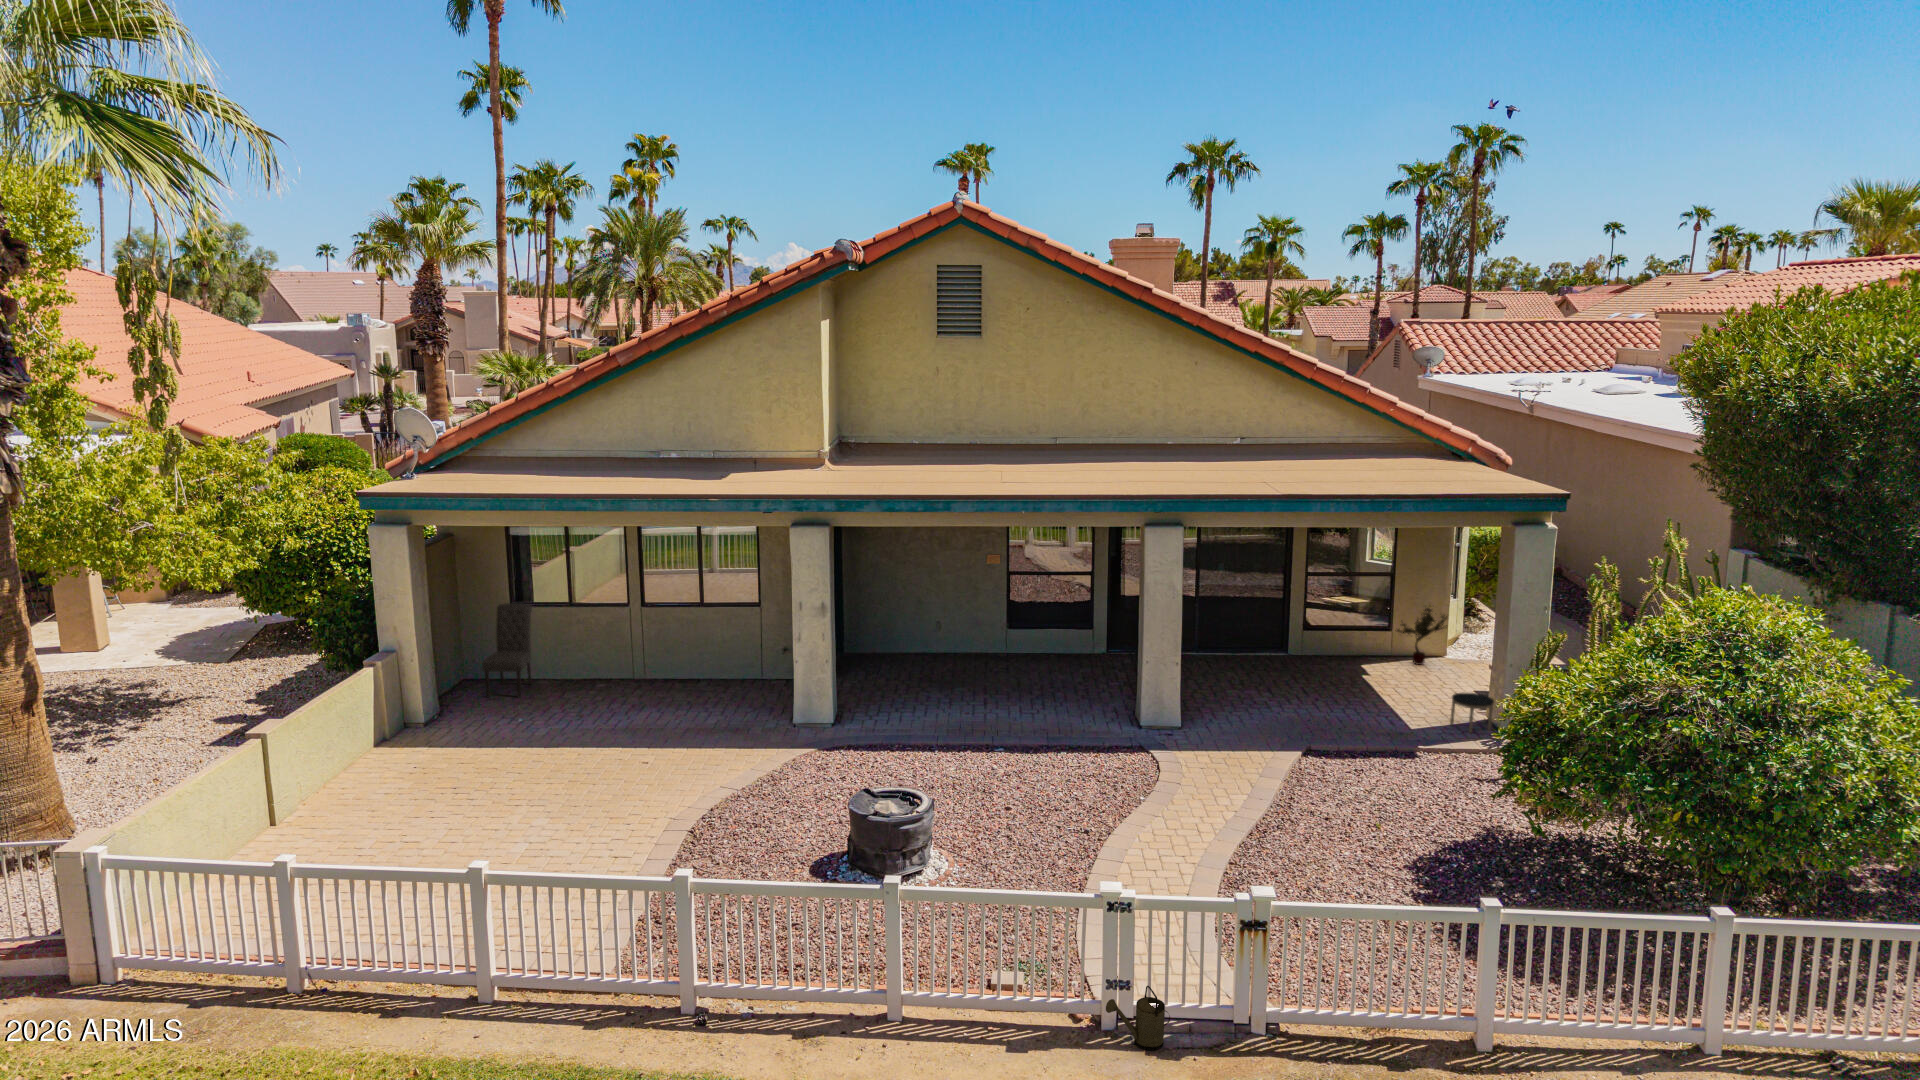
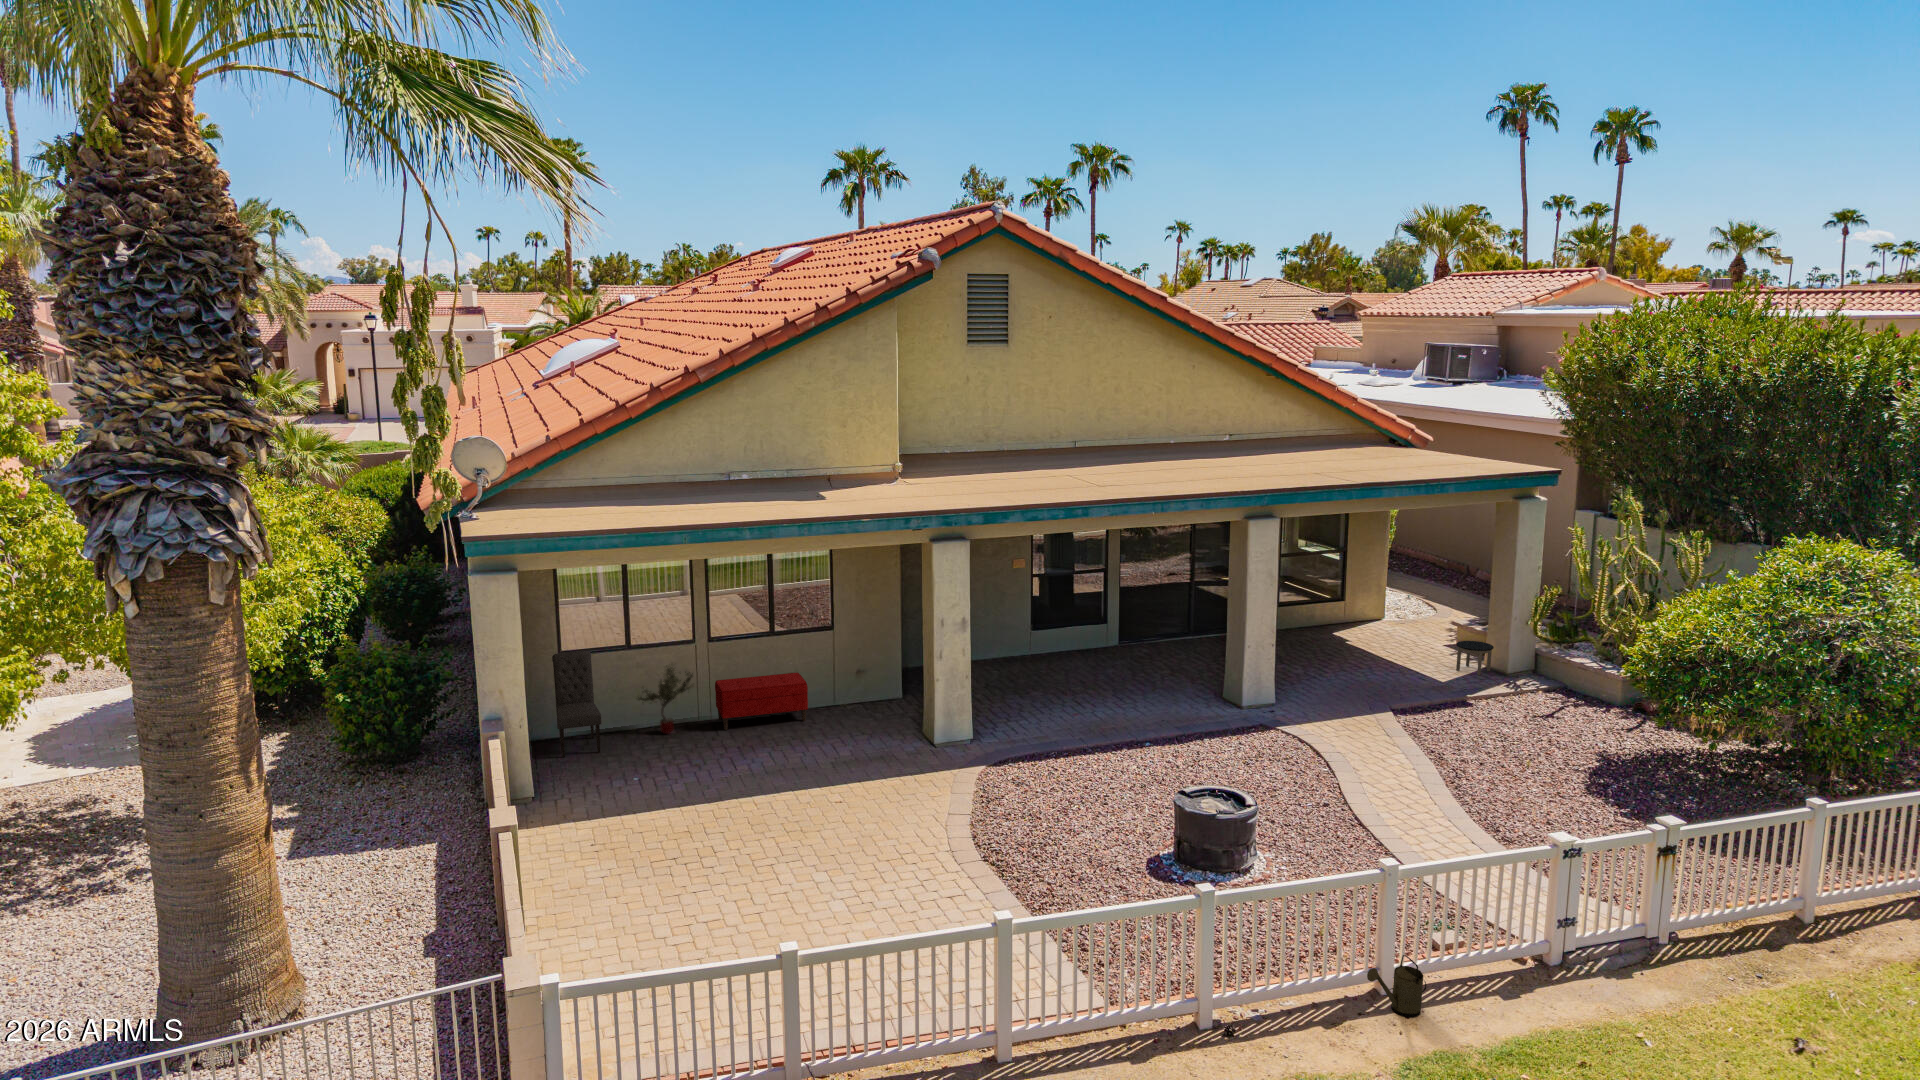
potted tree: present [1395,608,1447,665] -> present [638,664,693,734]
bench: none [639,645,728,693] -> present [715,673,808,730]
watering can: present [1106,986,1170,1051] -> present [1367,955,1426,1018]

